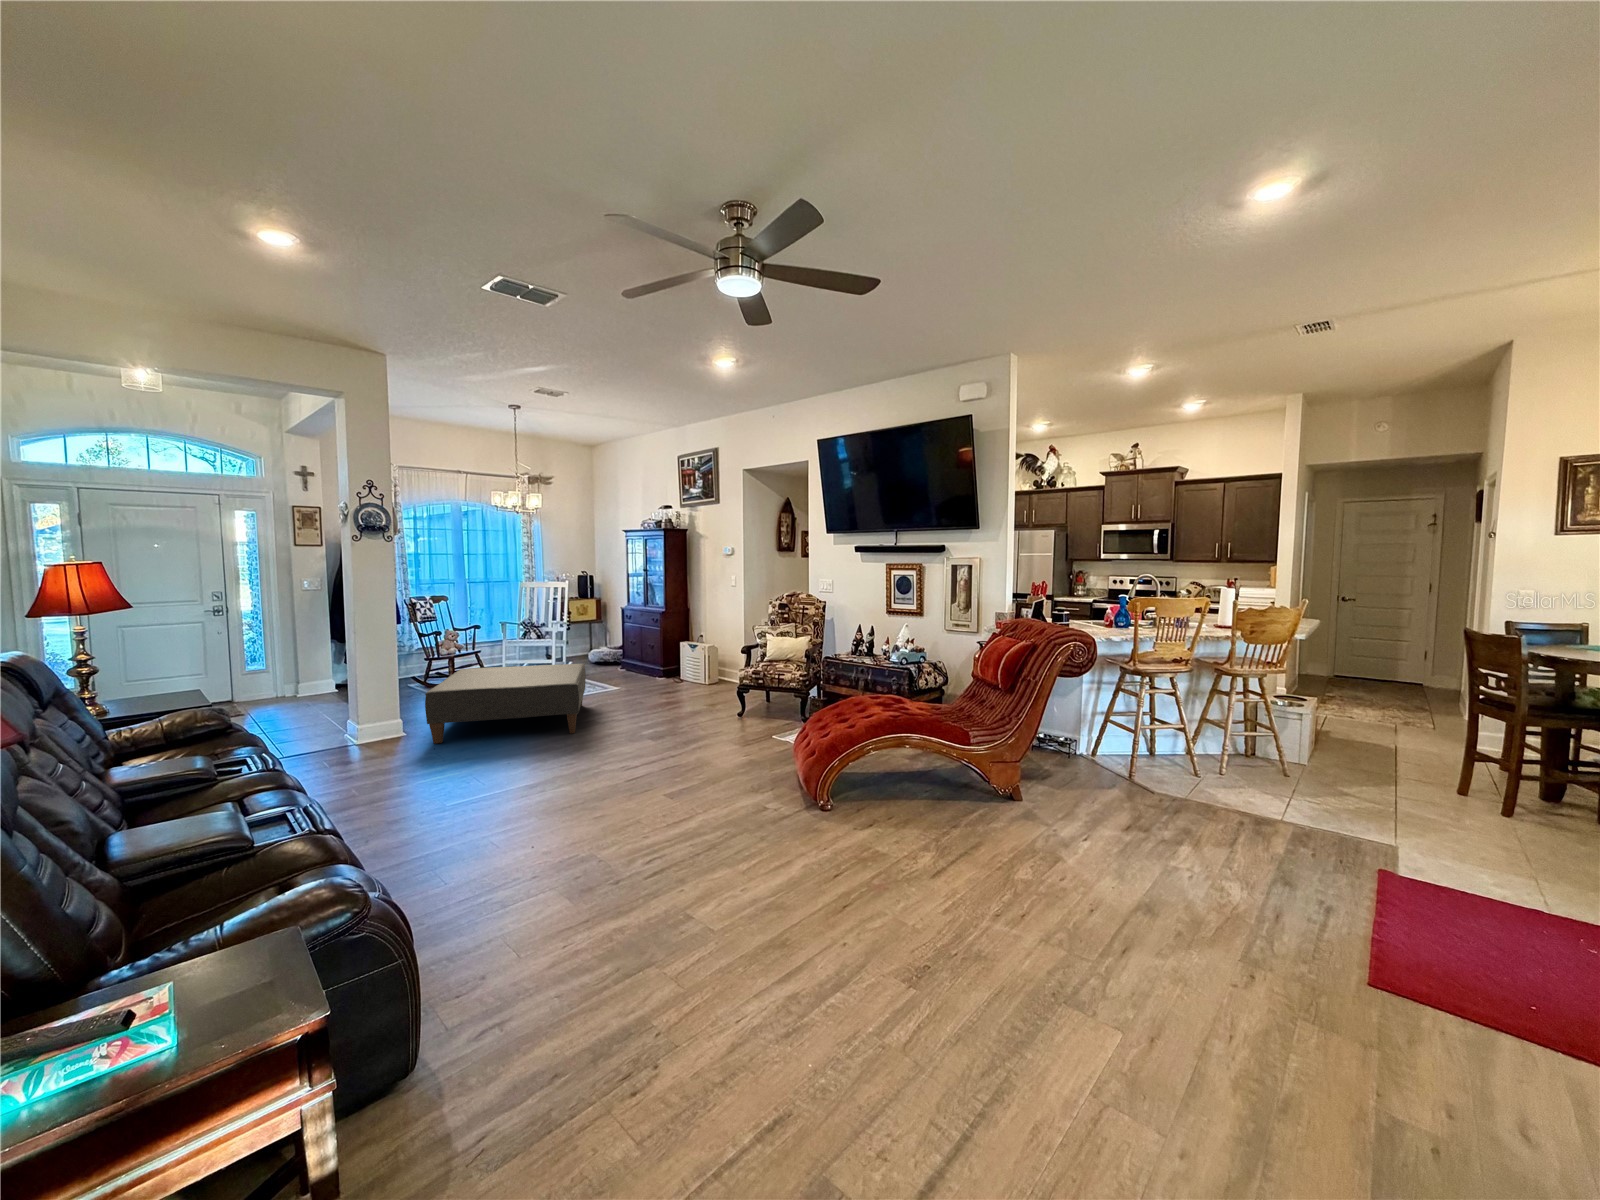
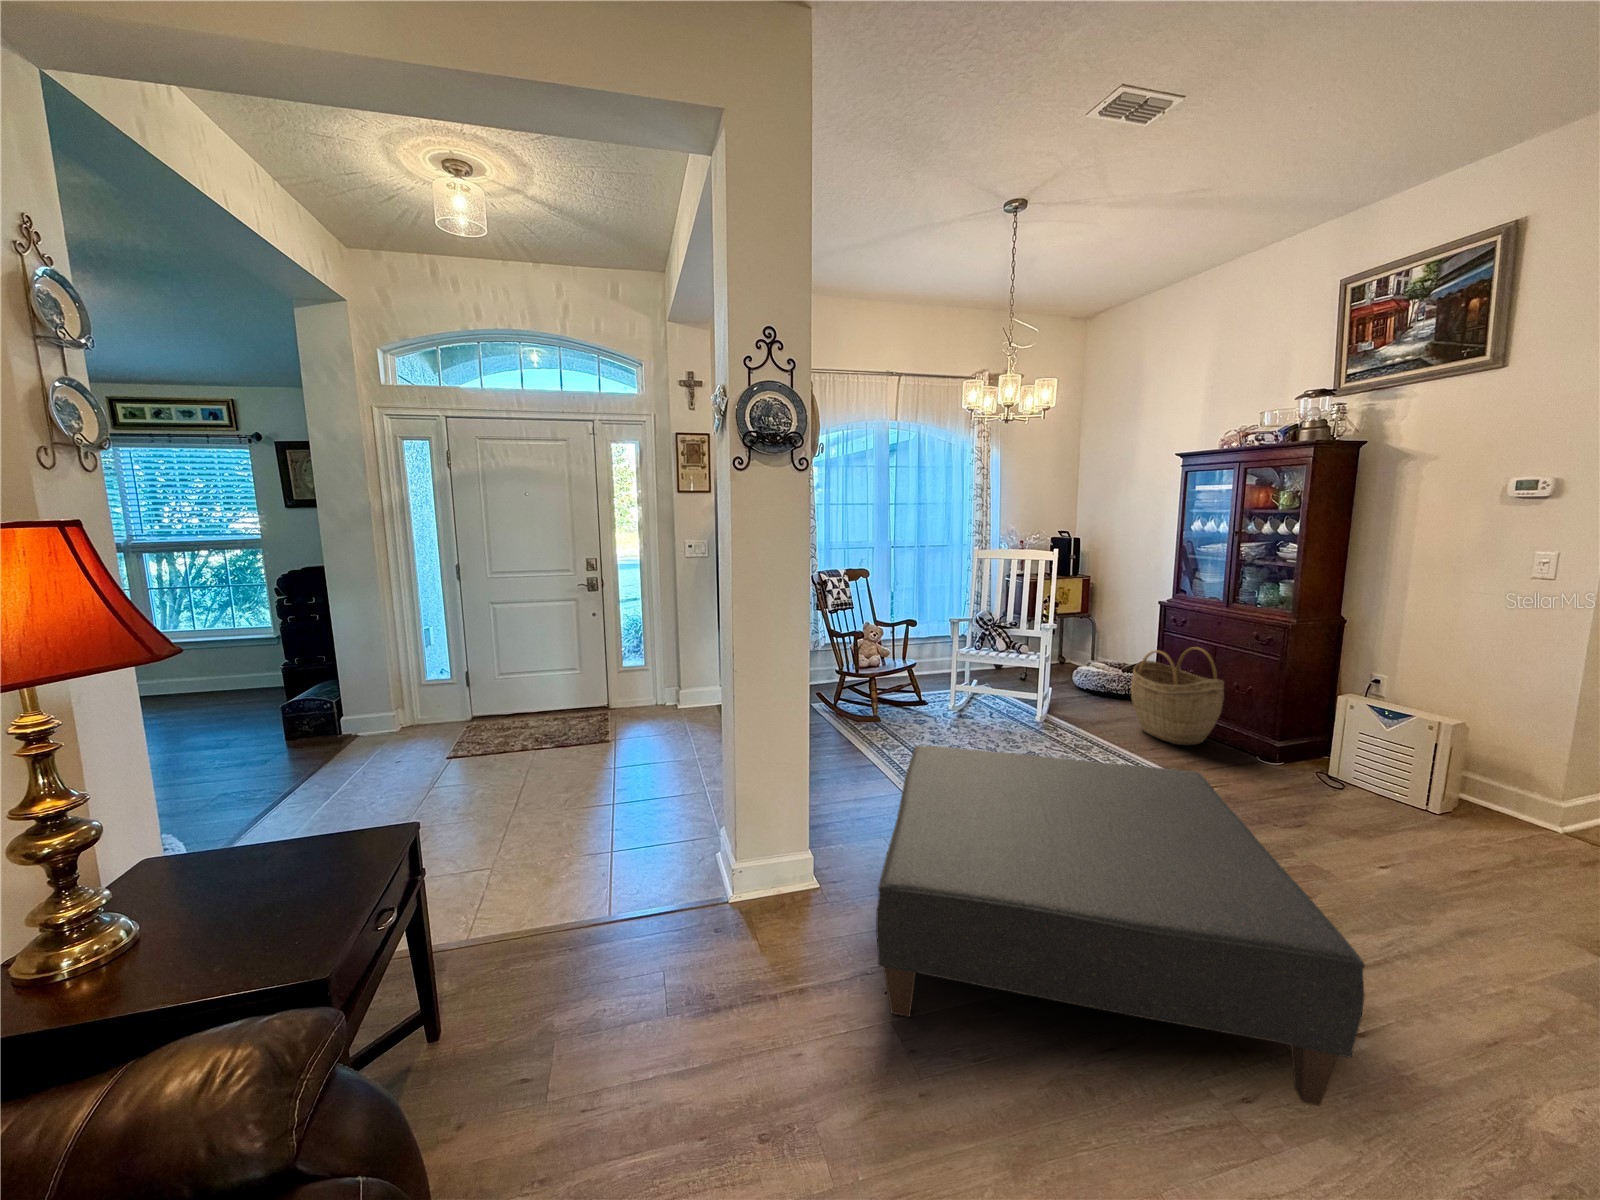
woven basket: none [603,627,643,676] -> present [1131,647,1224,745]

